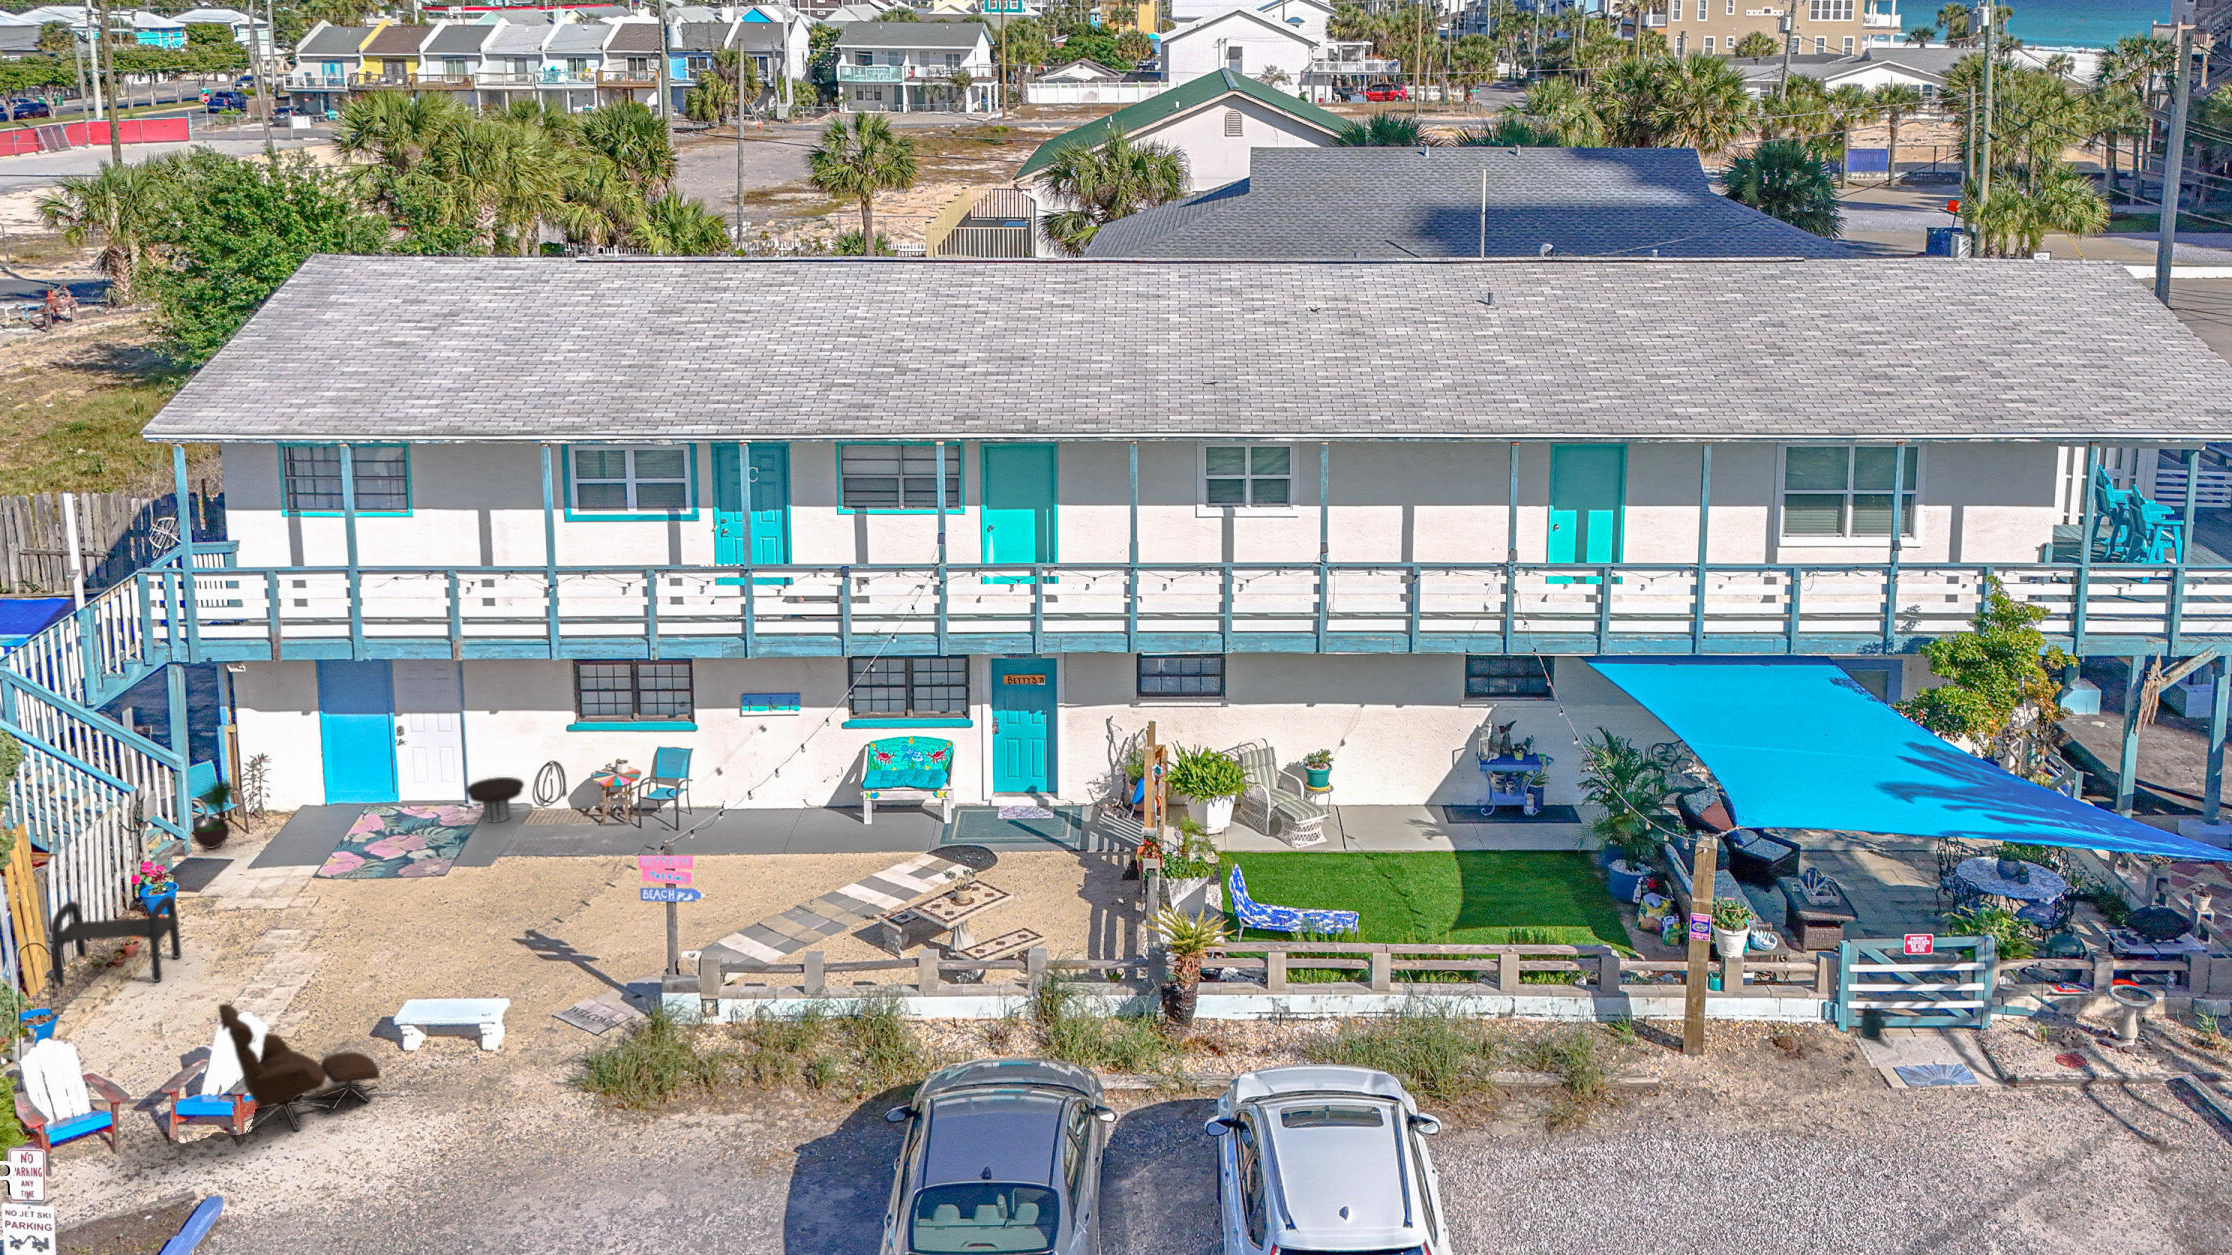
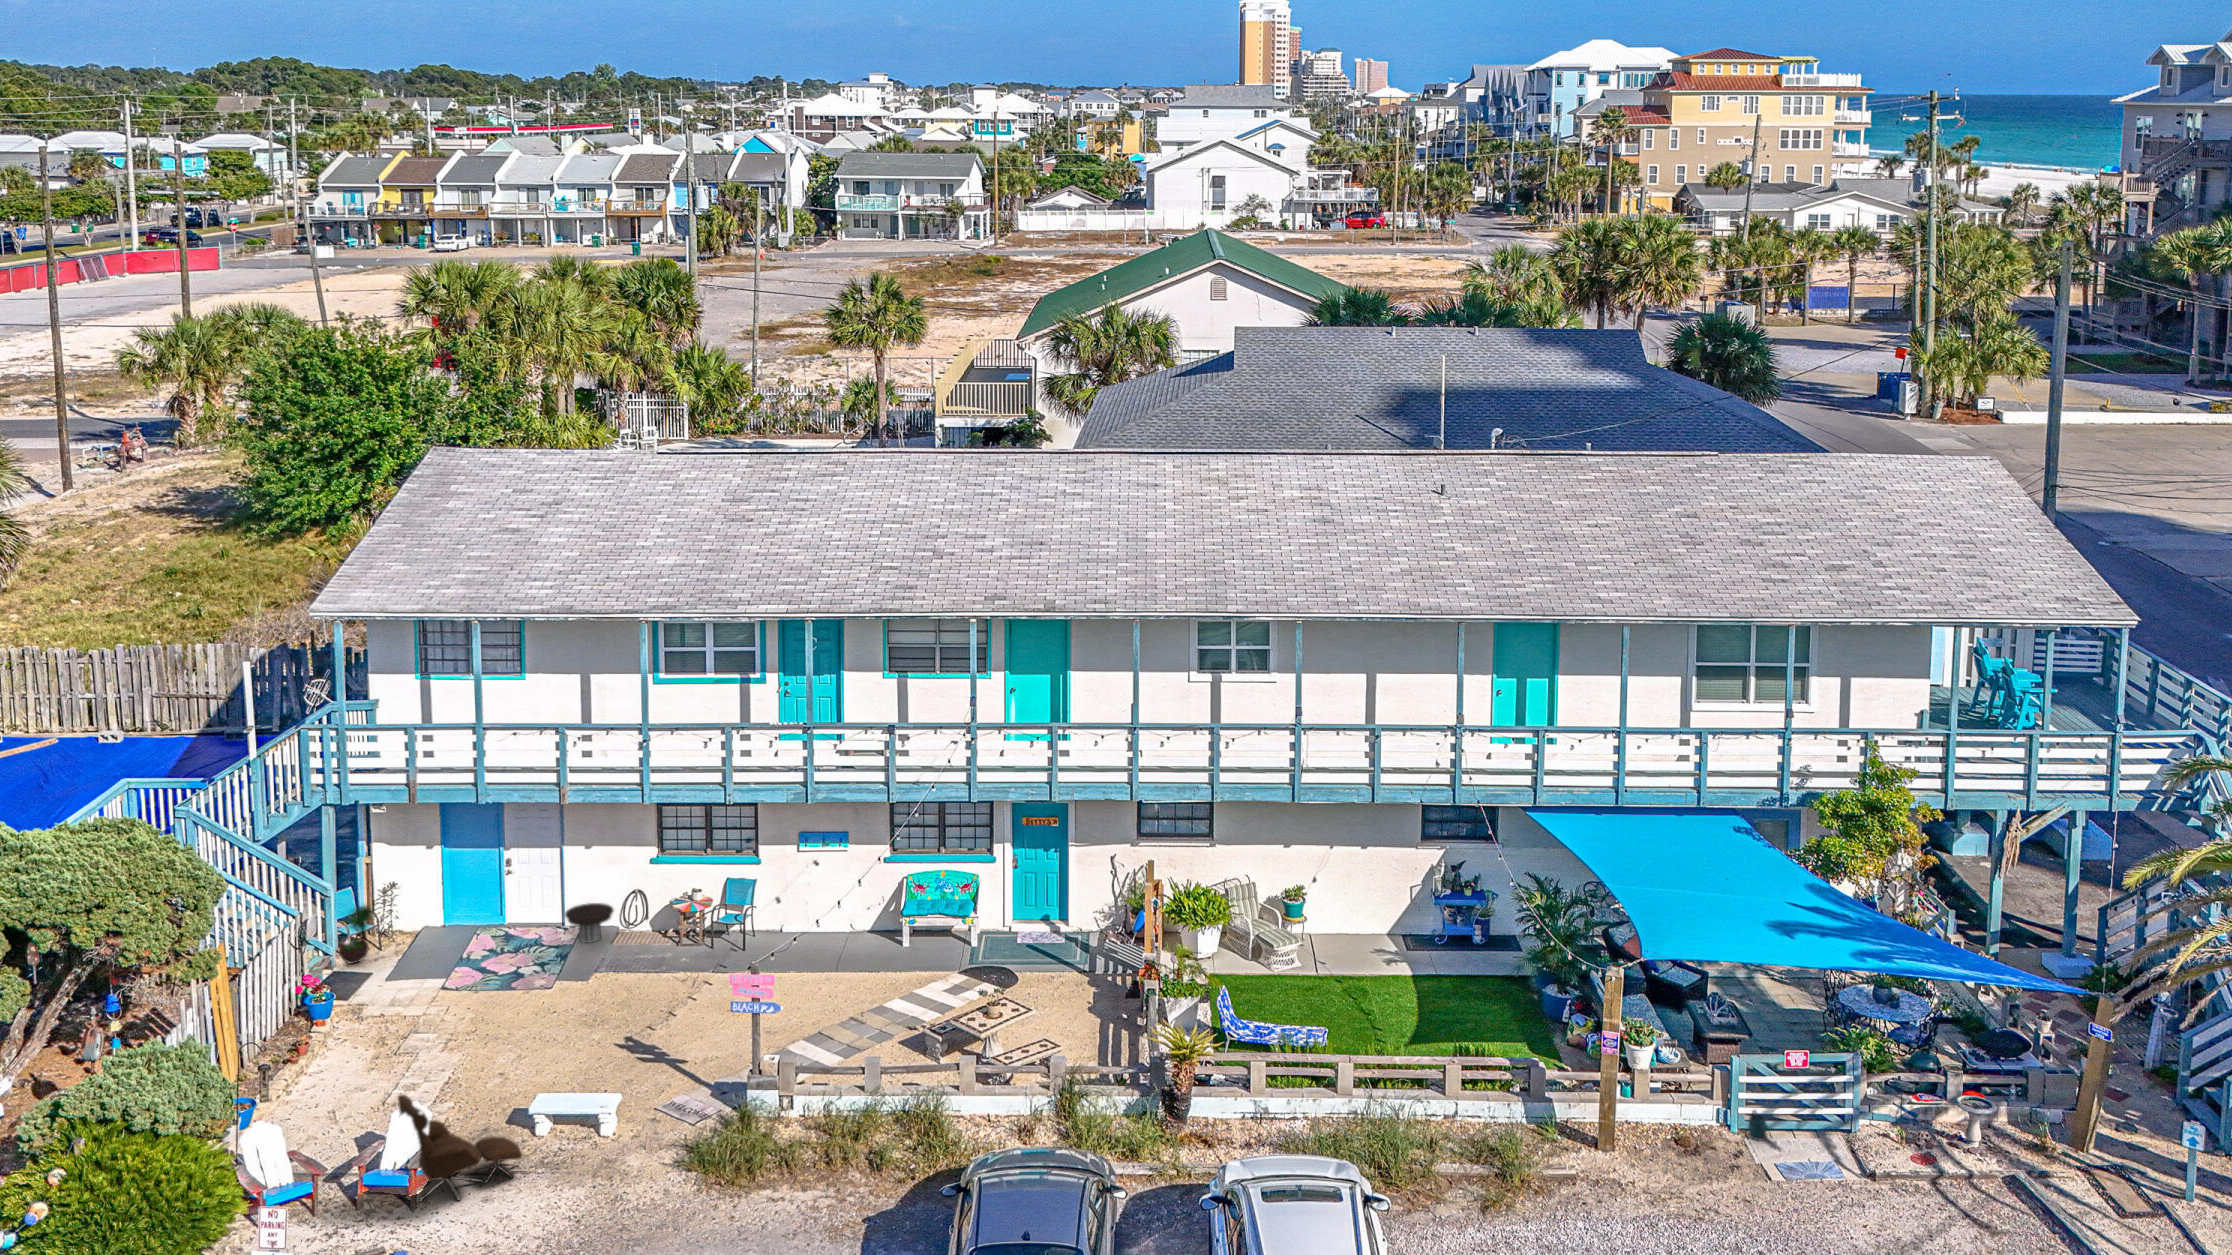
bench: present [51,896,181,987] -> none [242,1004,343,1081]

